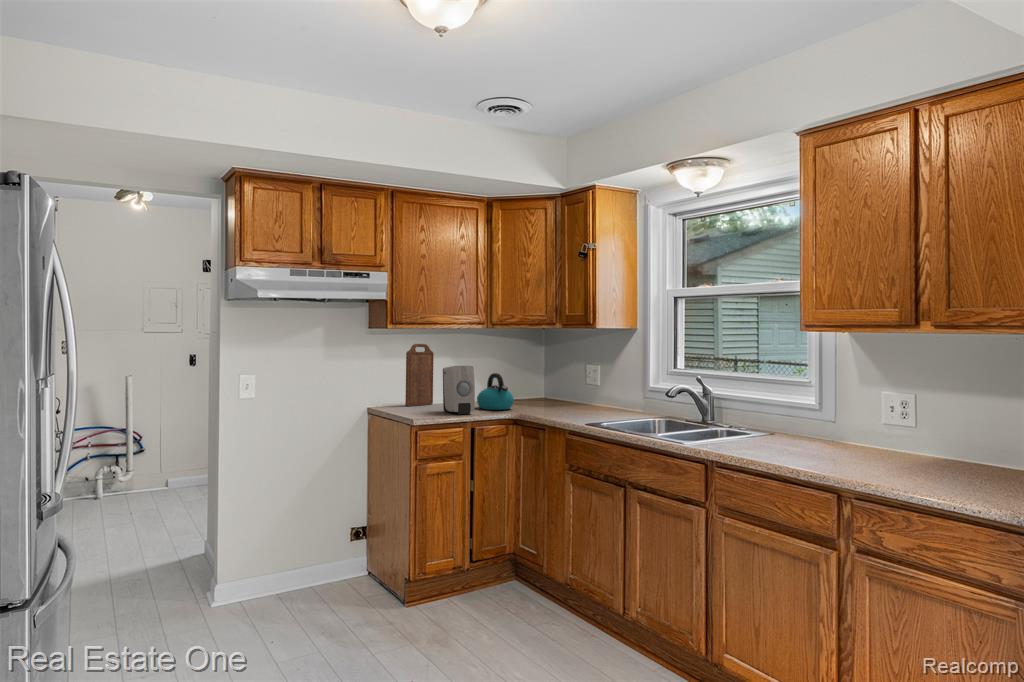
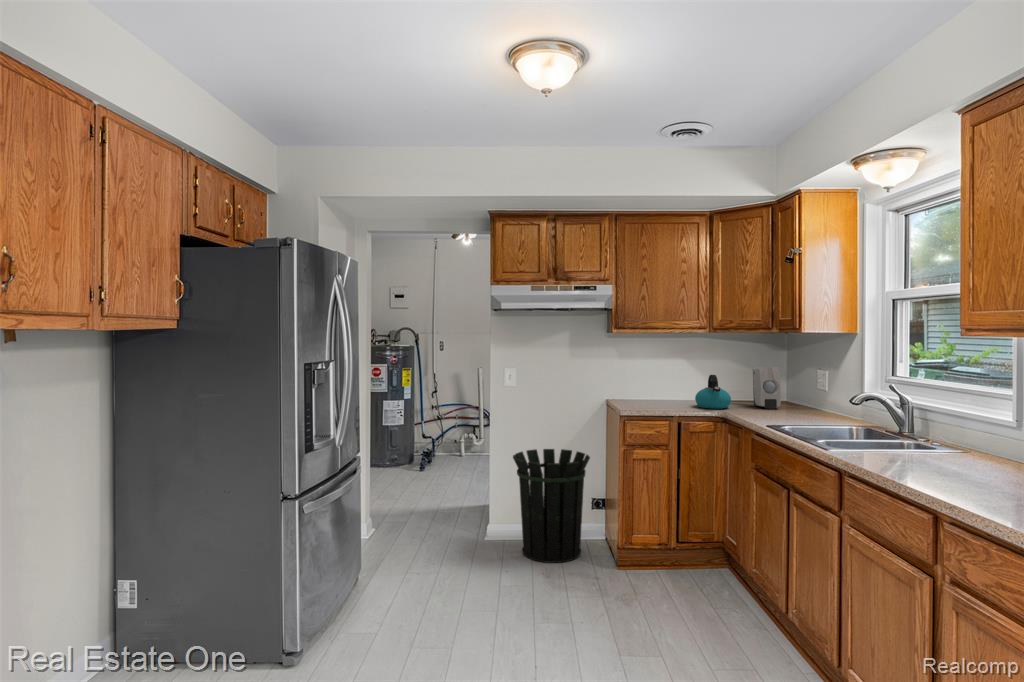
cutting board: present [405,344,434,406] -> none [633,348,661,401]
soap dispenser: present [443,366,475,414] -> present [753,367,781,409]
waste bin: none [261,471,367,622] -> present [513,449,590,563]

